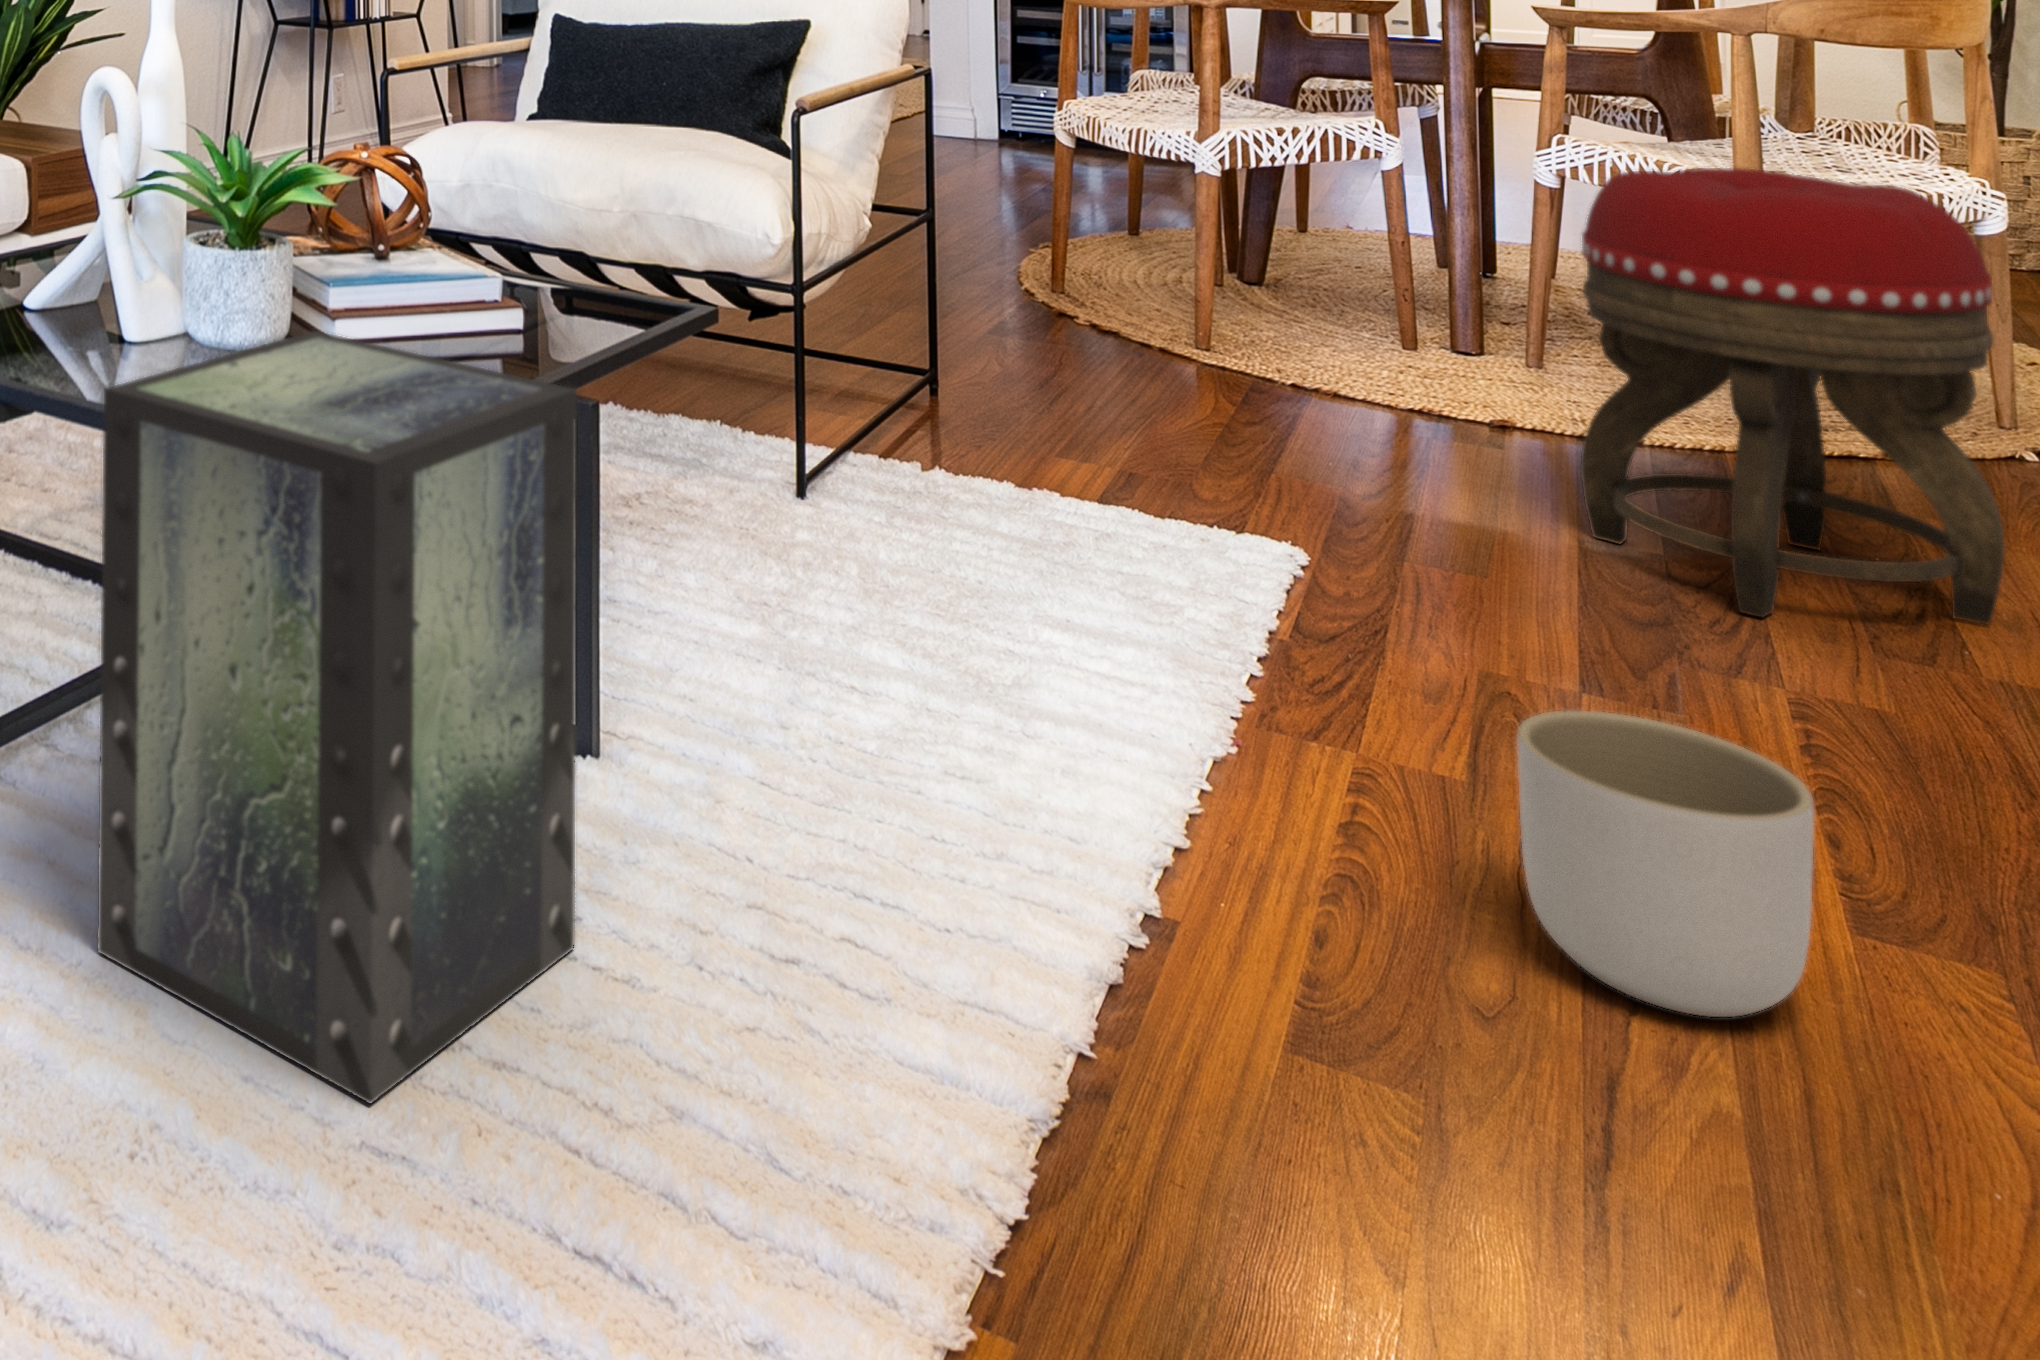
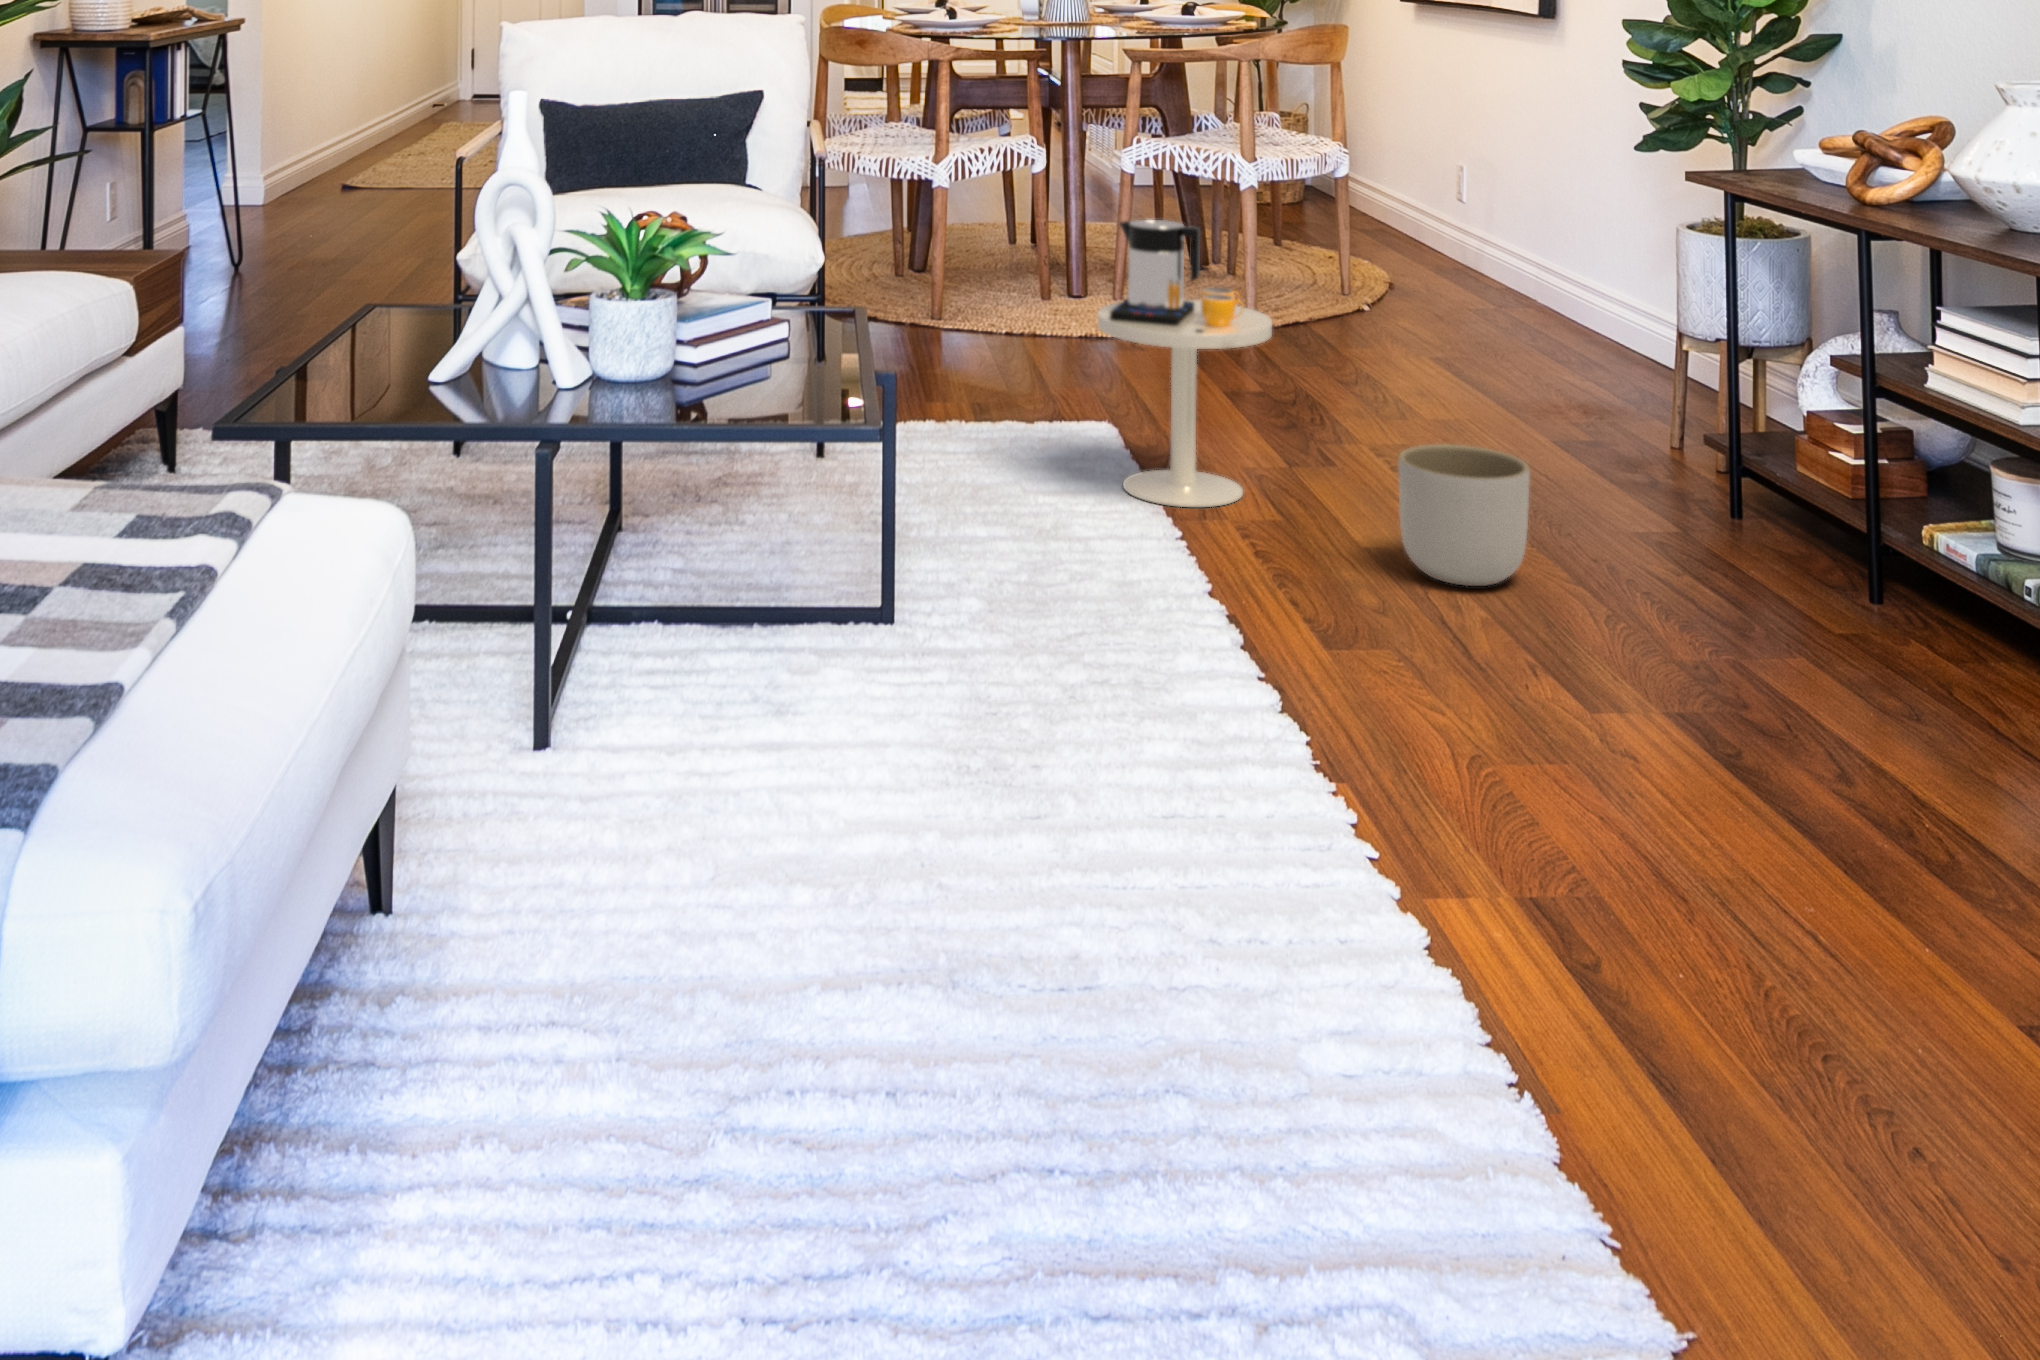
footstool: present [1581,168,2005,625] -> none [1241,143,1440,404]
side table: none [1099,247,1411,729] -> present [1098,220,1272,507]
storage box: present [97,331,577,1104] -> none [787,335,1037,804]

